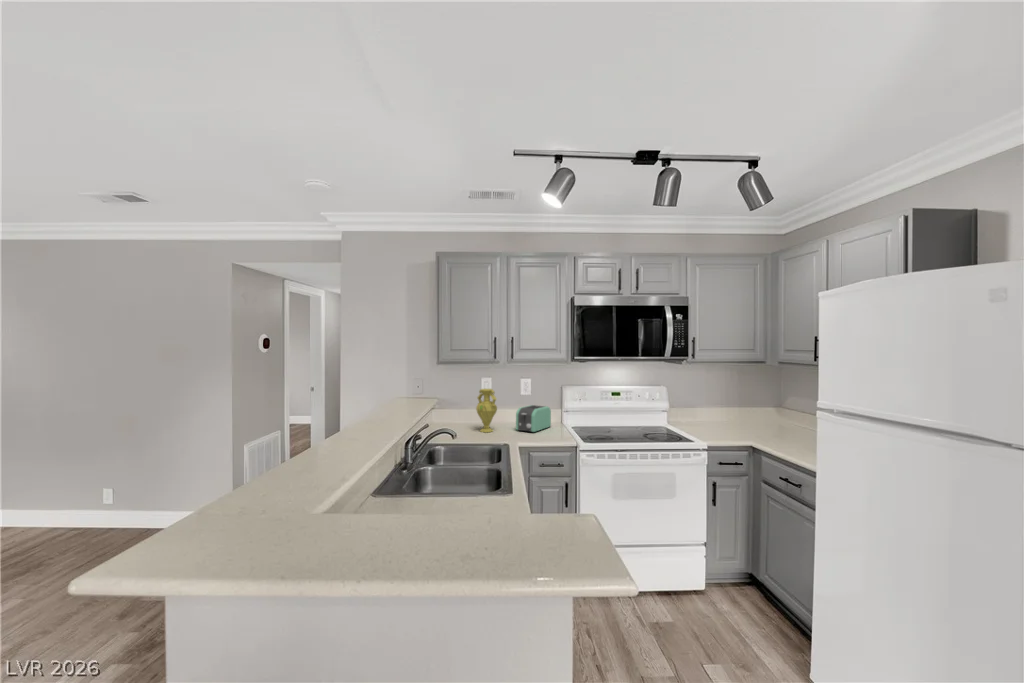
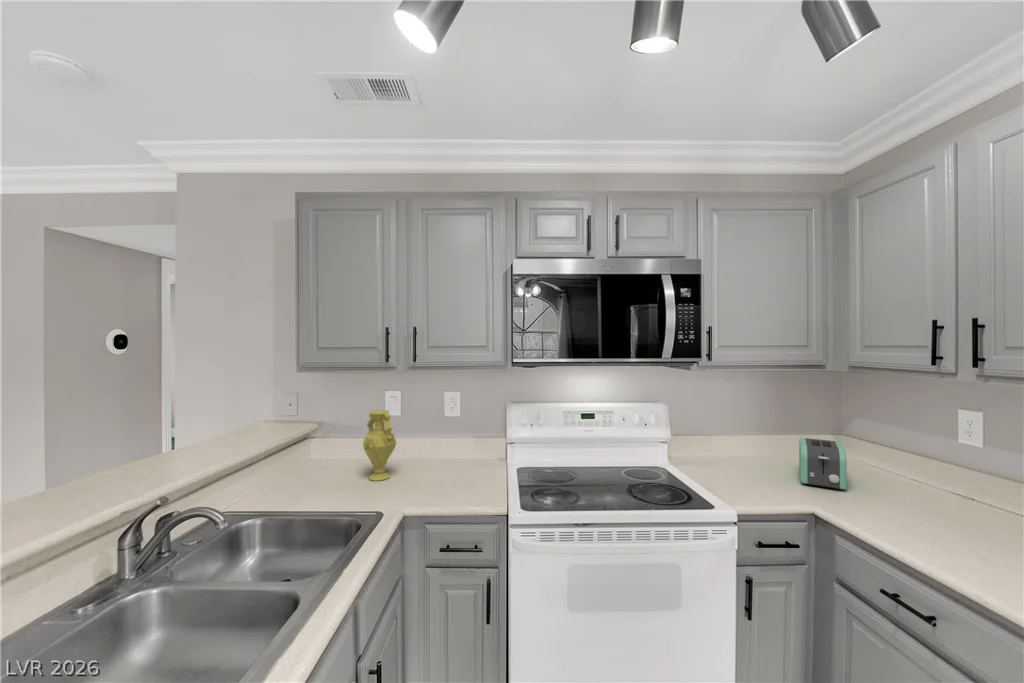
toaster: present [516,405,551,432] -> present [799,438,847,490]

